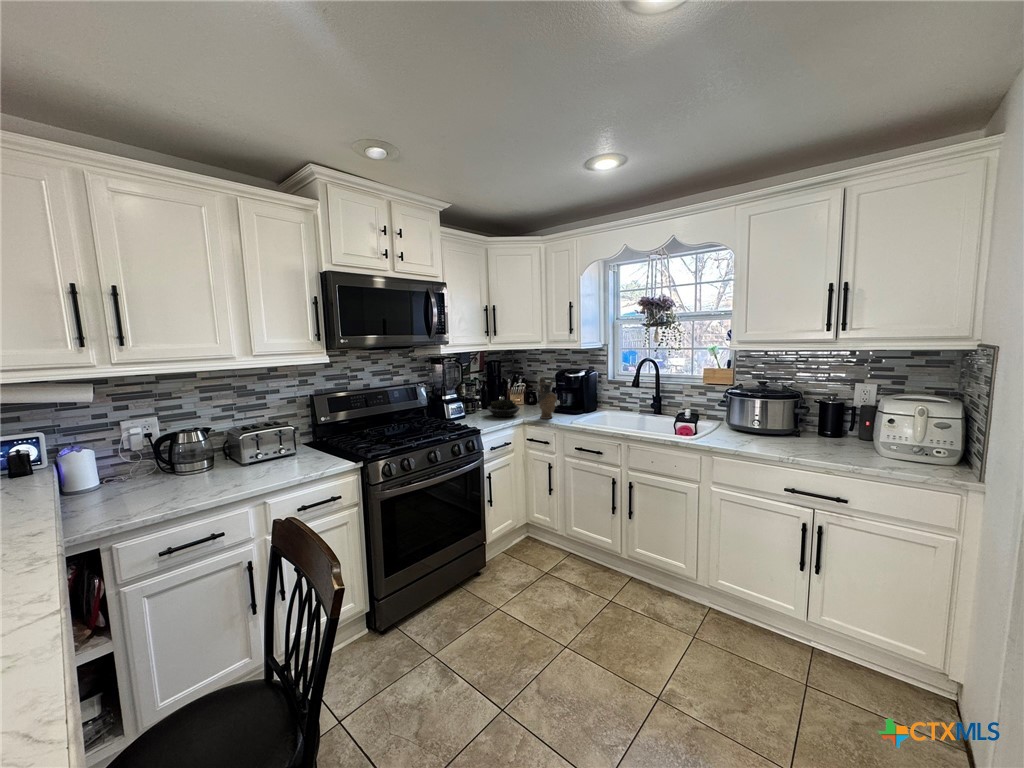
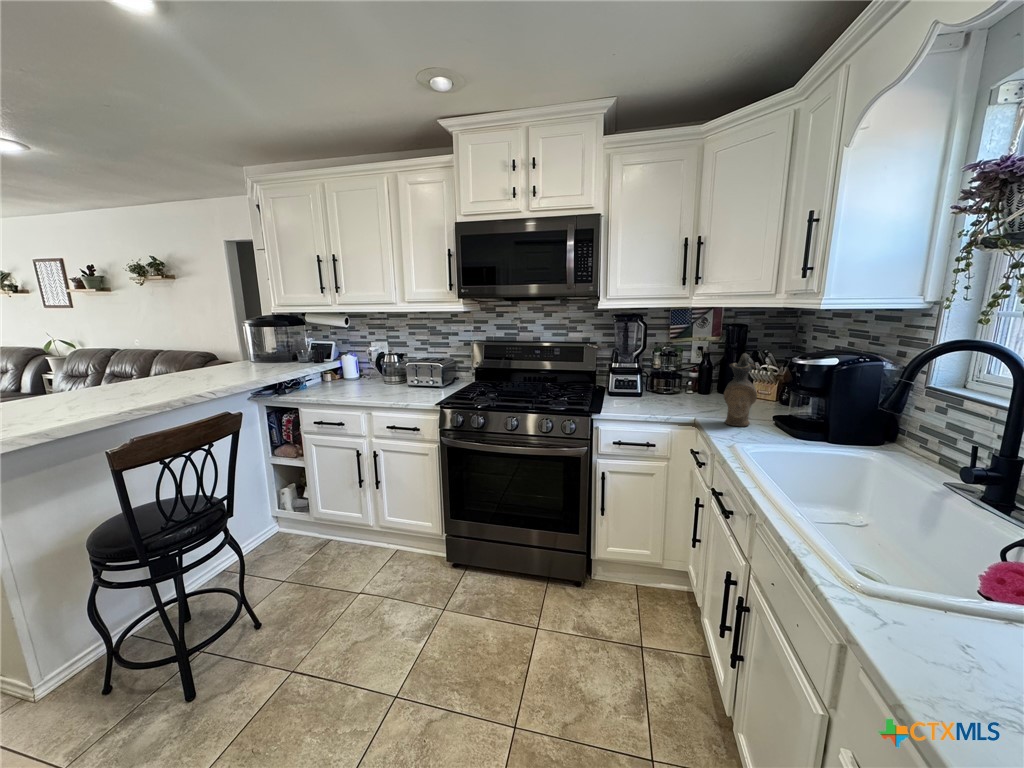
succulent plant: present [488,400,520,417] -> none [665,379,719,408]

